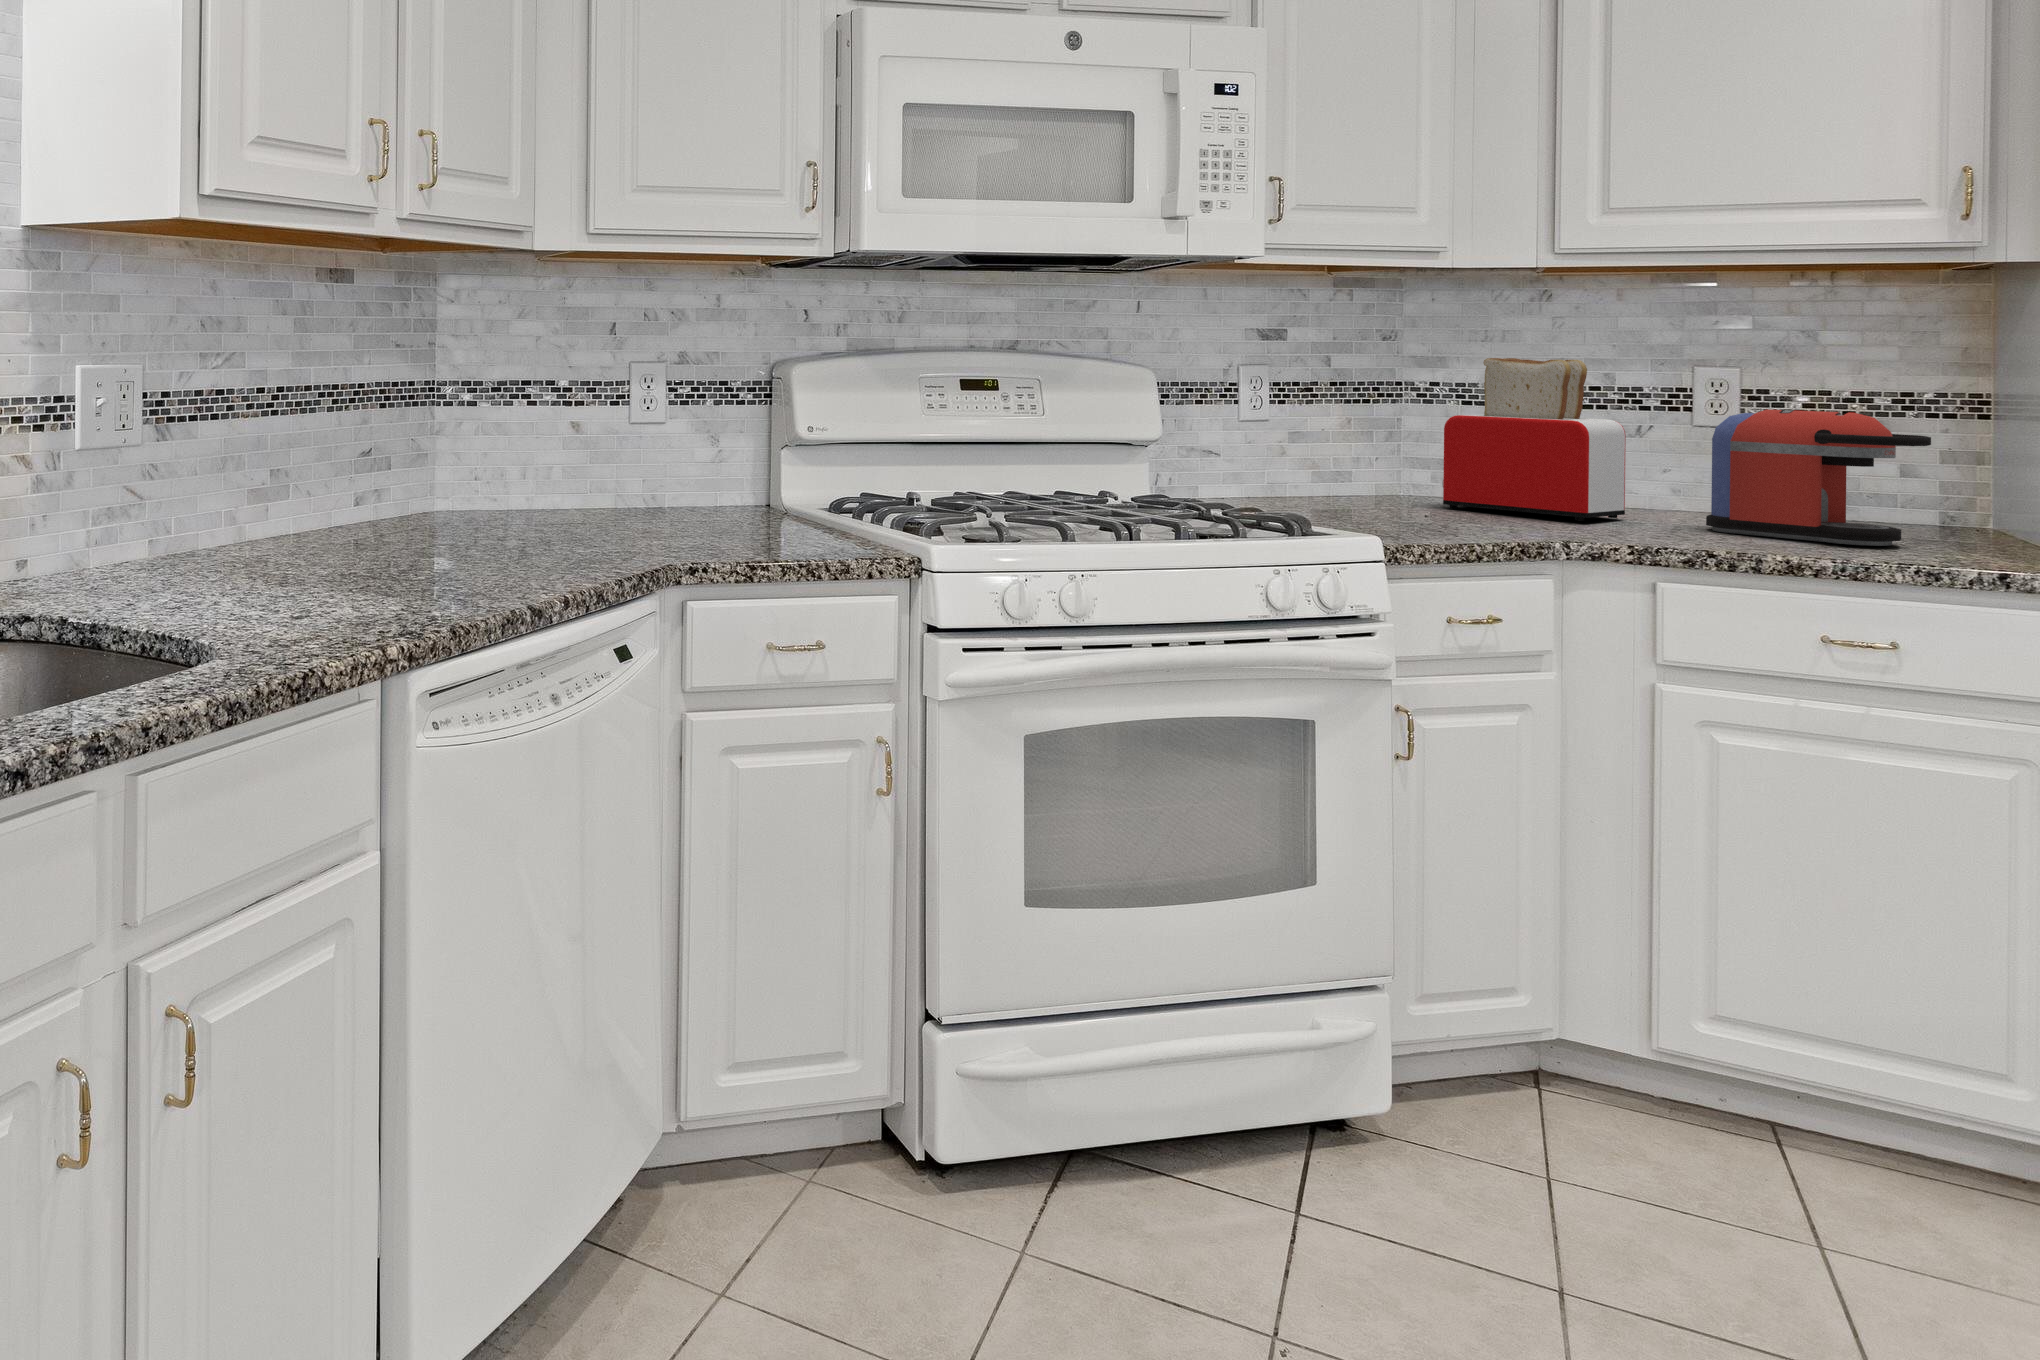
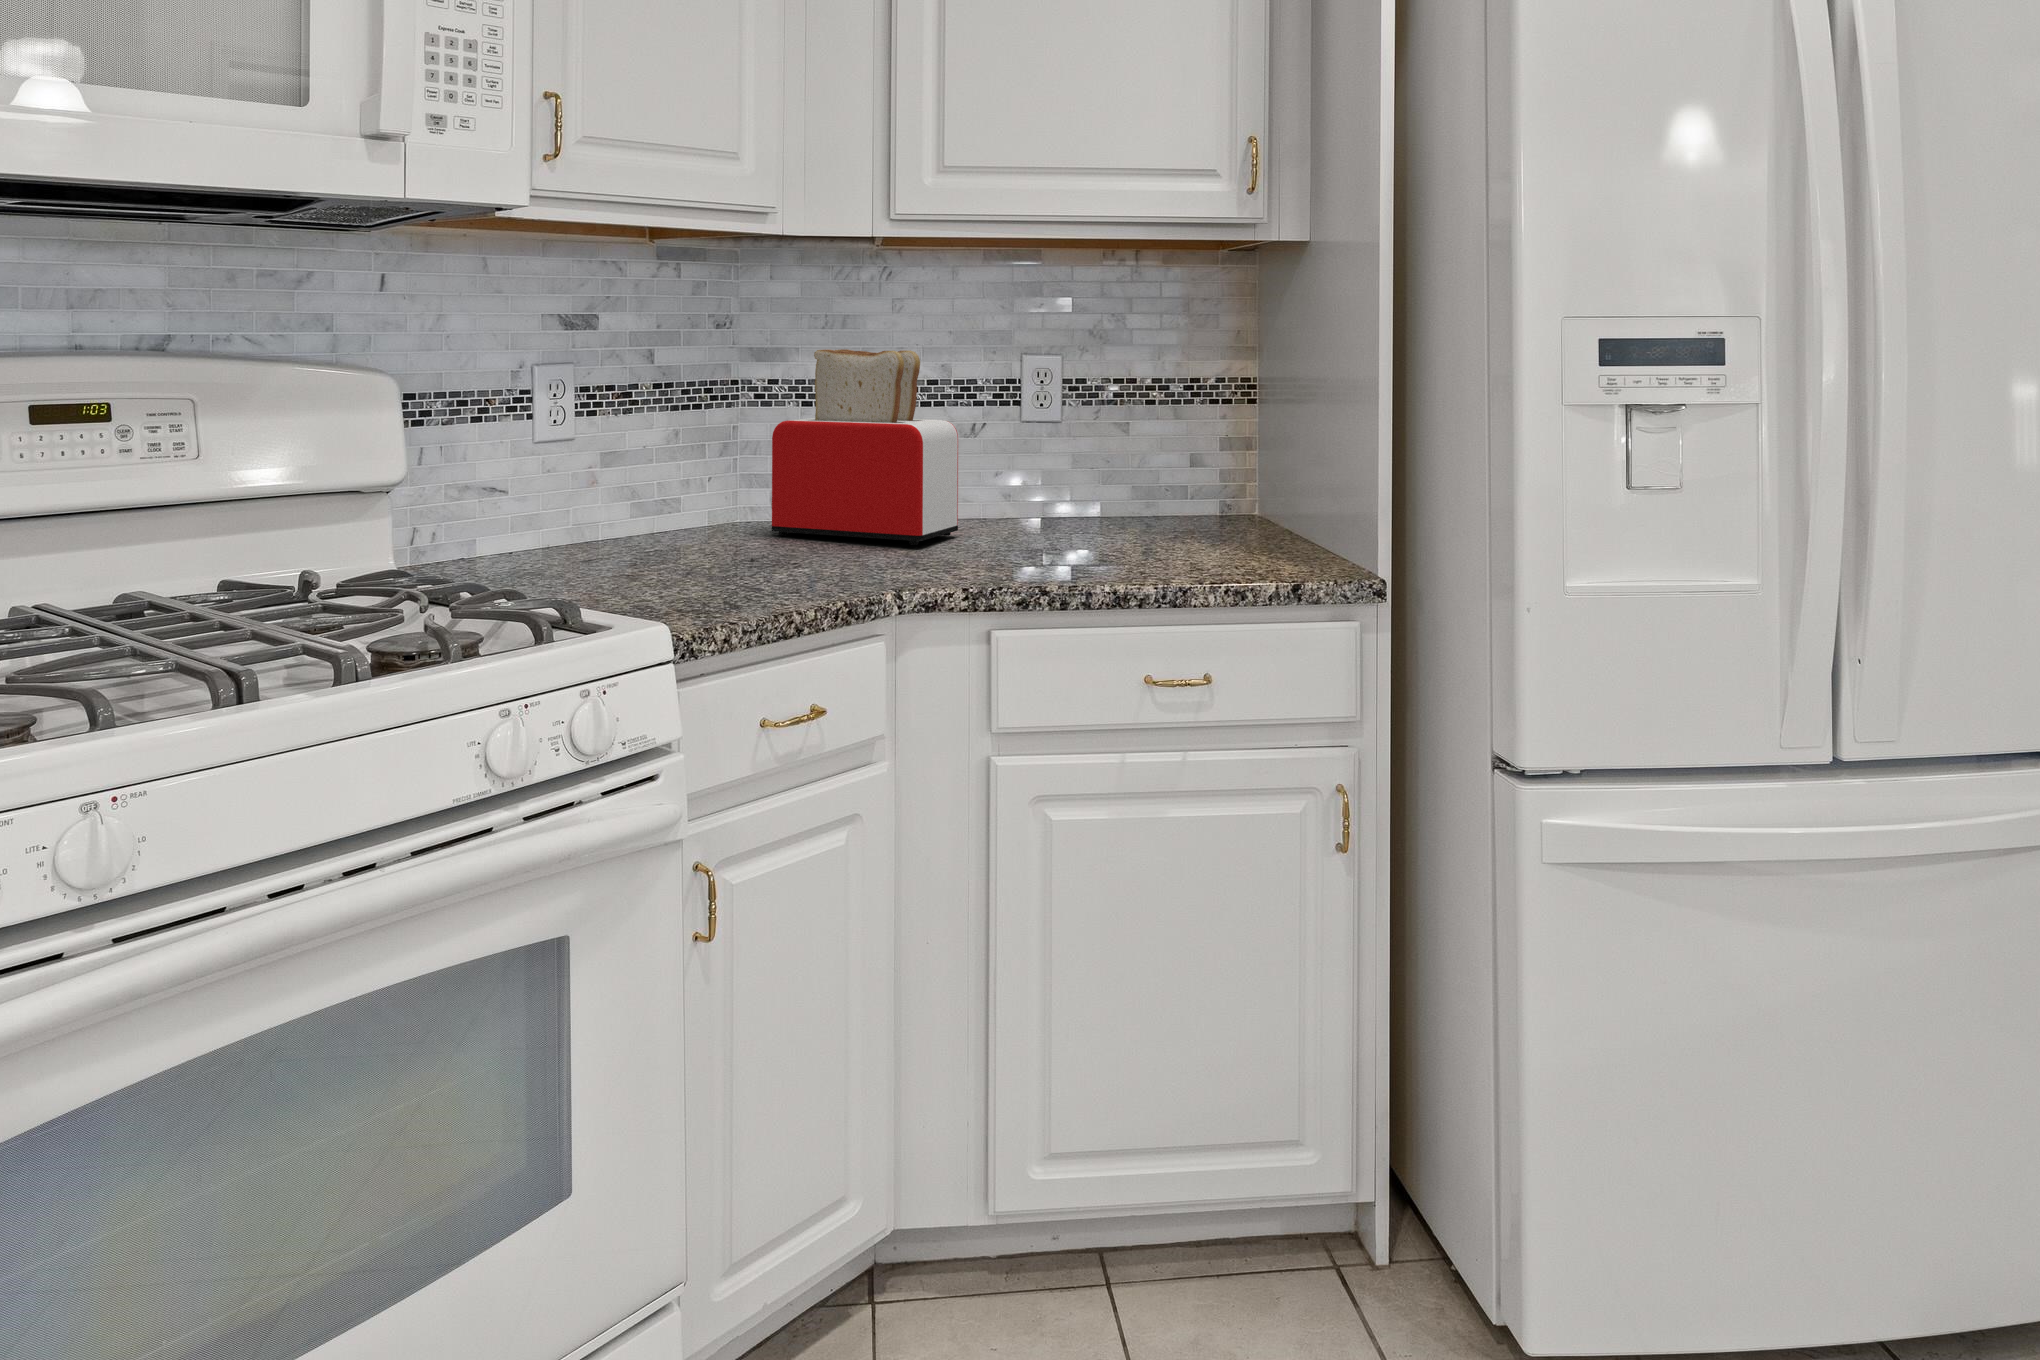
coffee maker: present [1706,409,1931,546] -> none [1036,405,1238,556]

